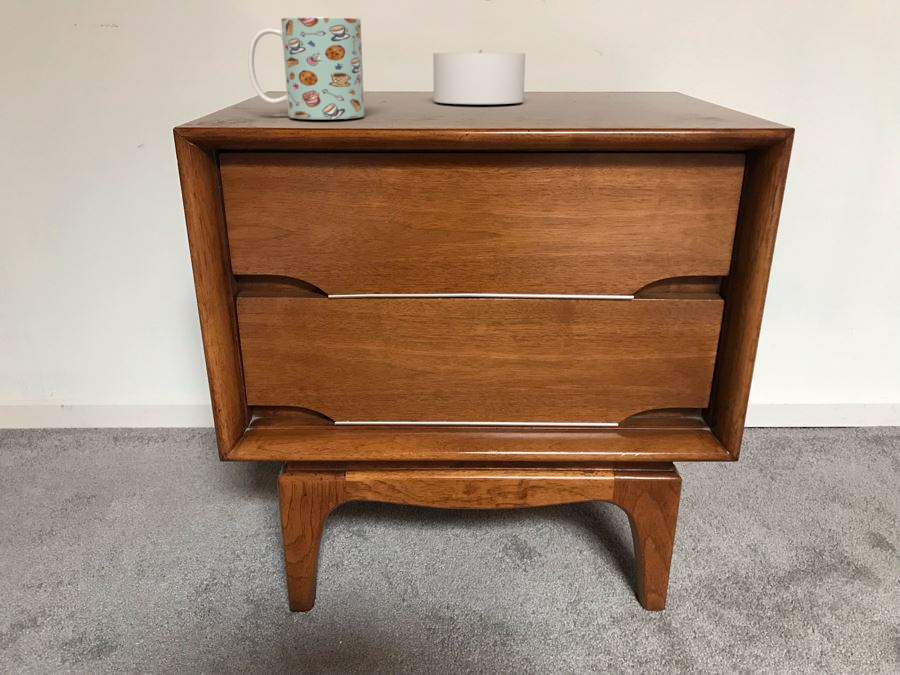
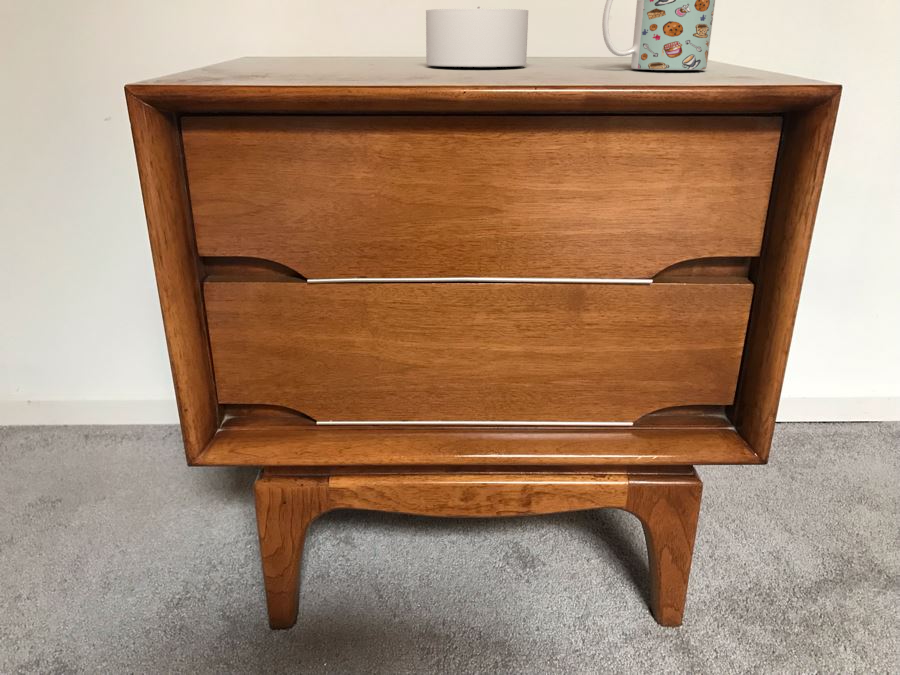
mug: present [248,17,364,119] -> present [602,0,715,70]

